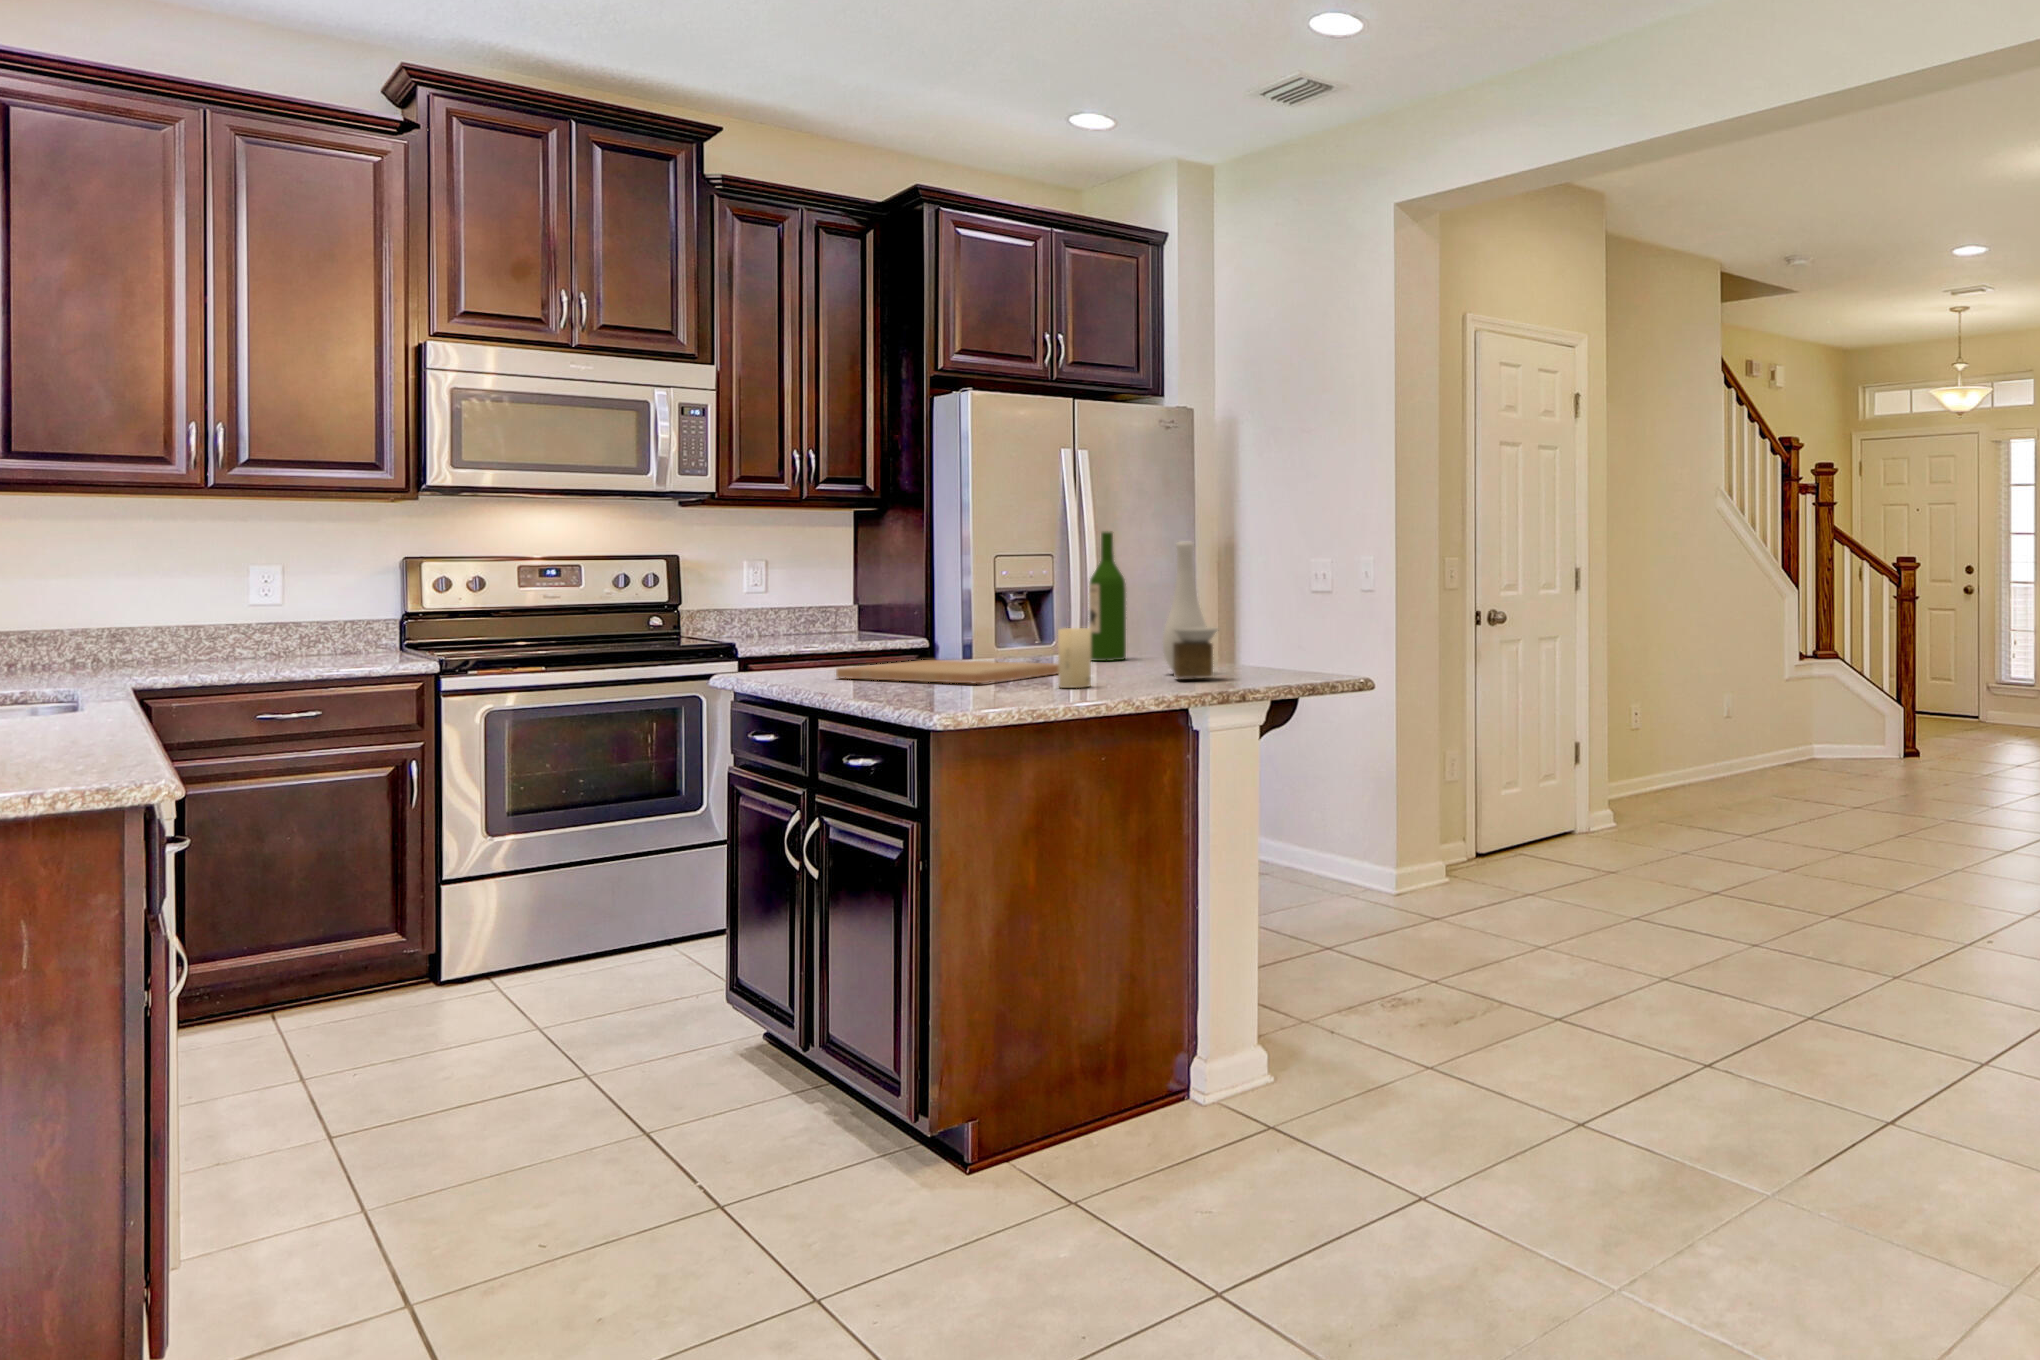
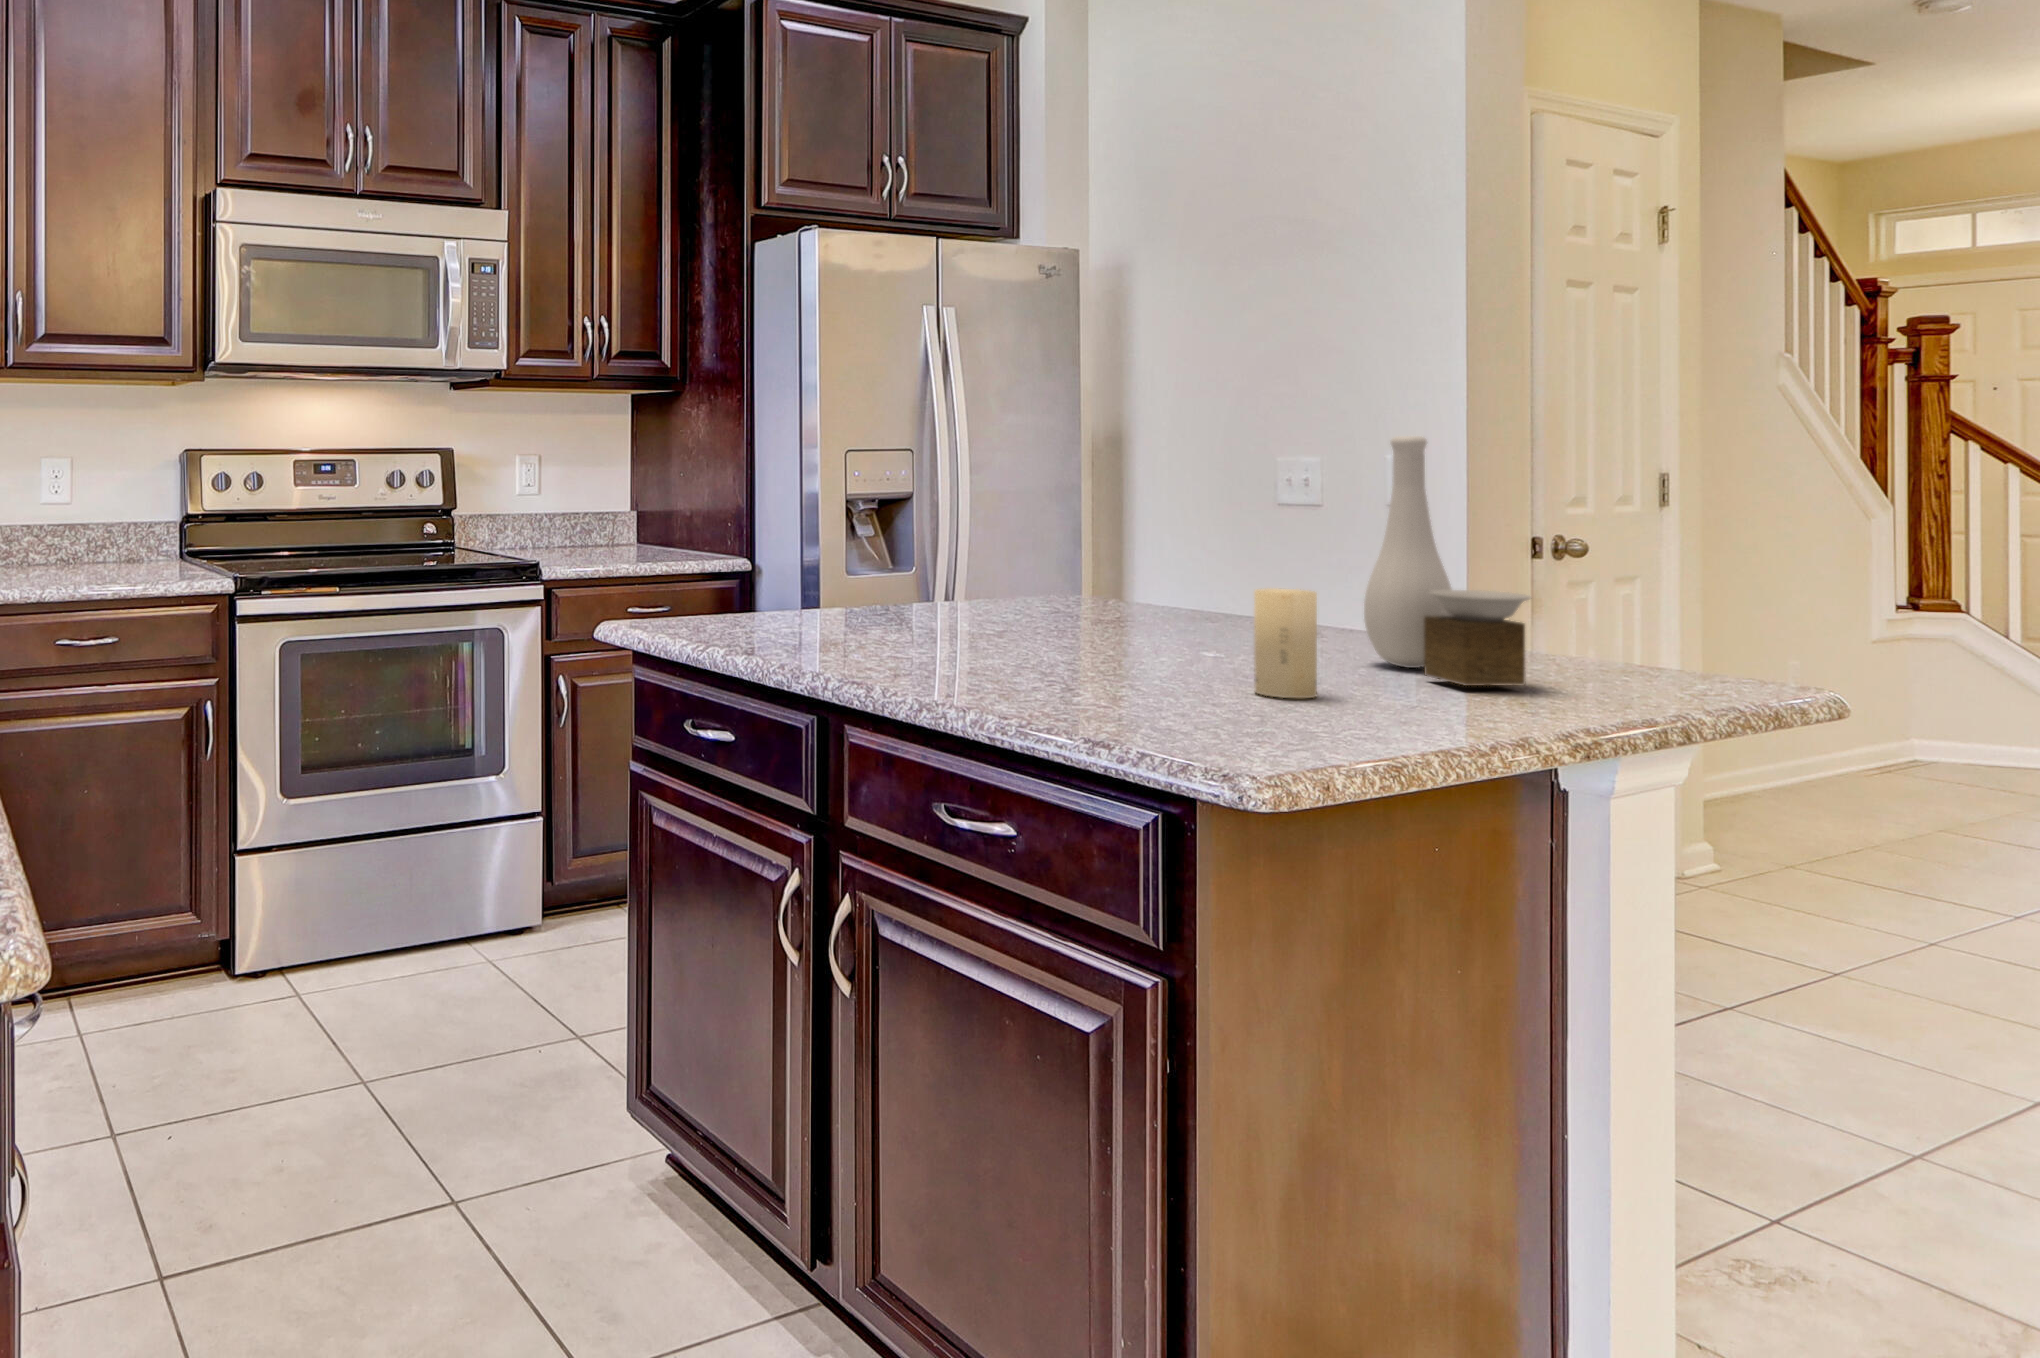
wine bottle: present [1089,531,1126,661] -> none [1130,419,1190,624]
cutting board: present [836,660,1058,683] -> none [807,614,1169,675]

